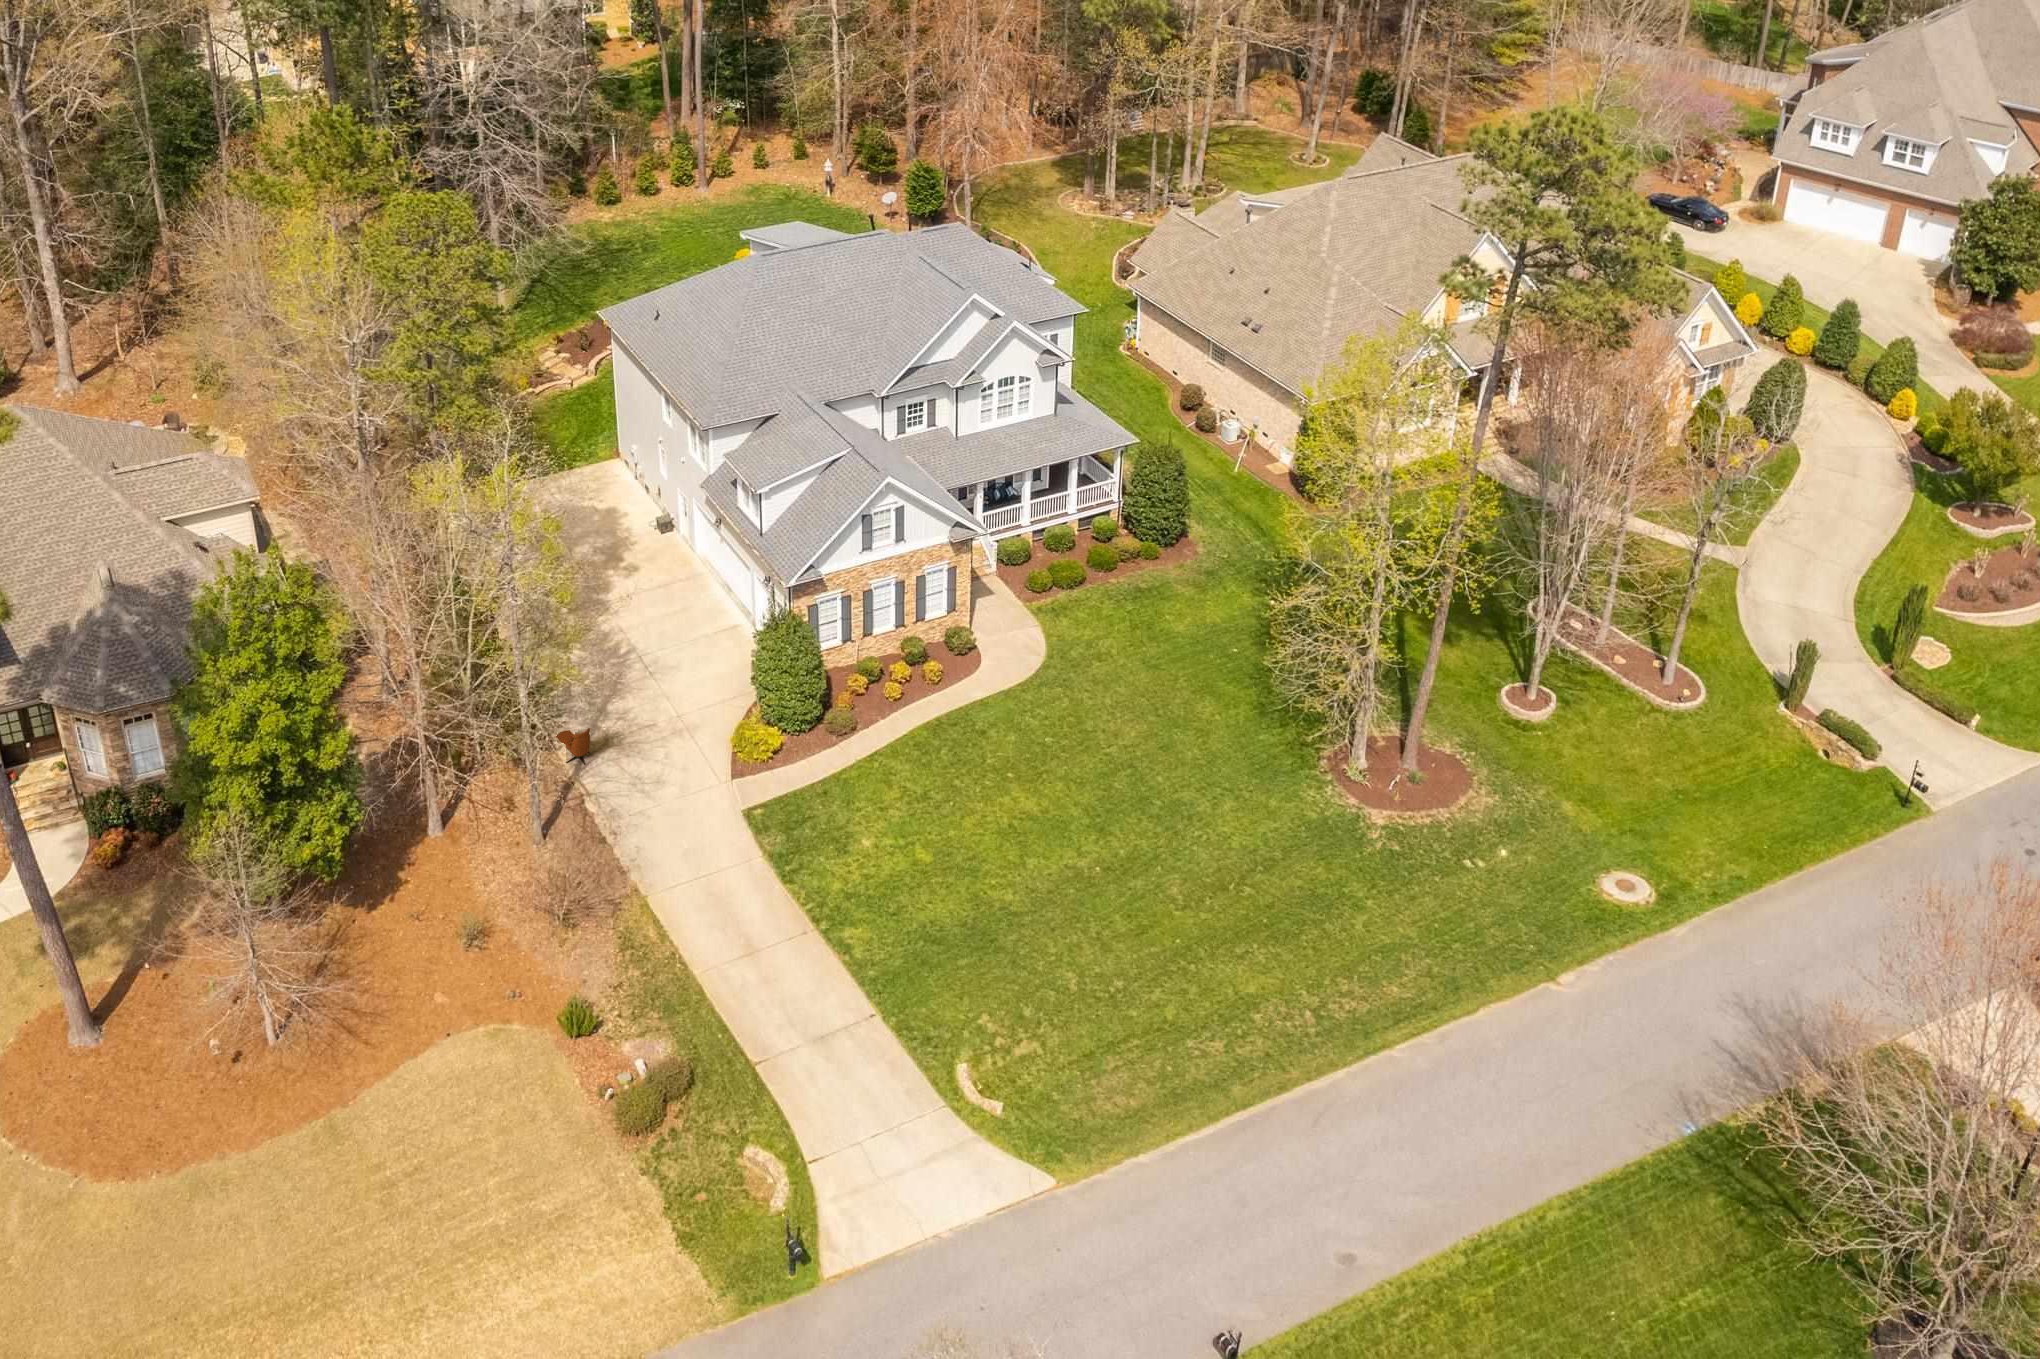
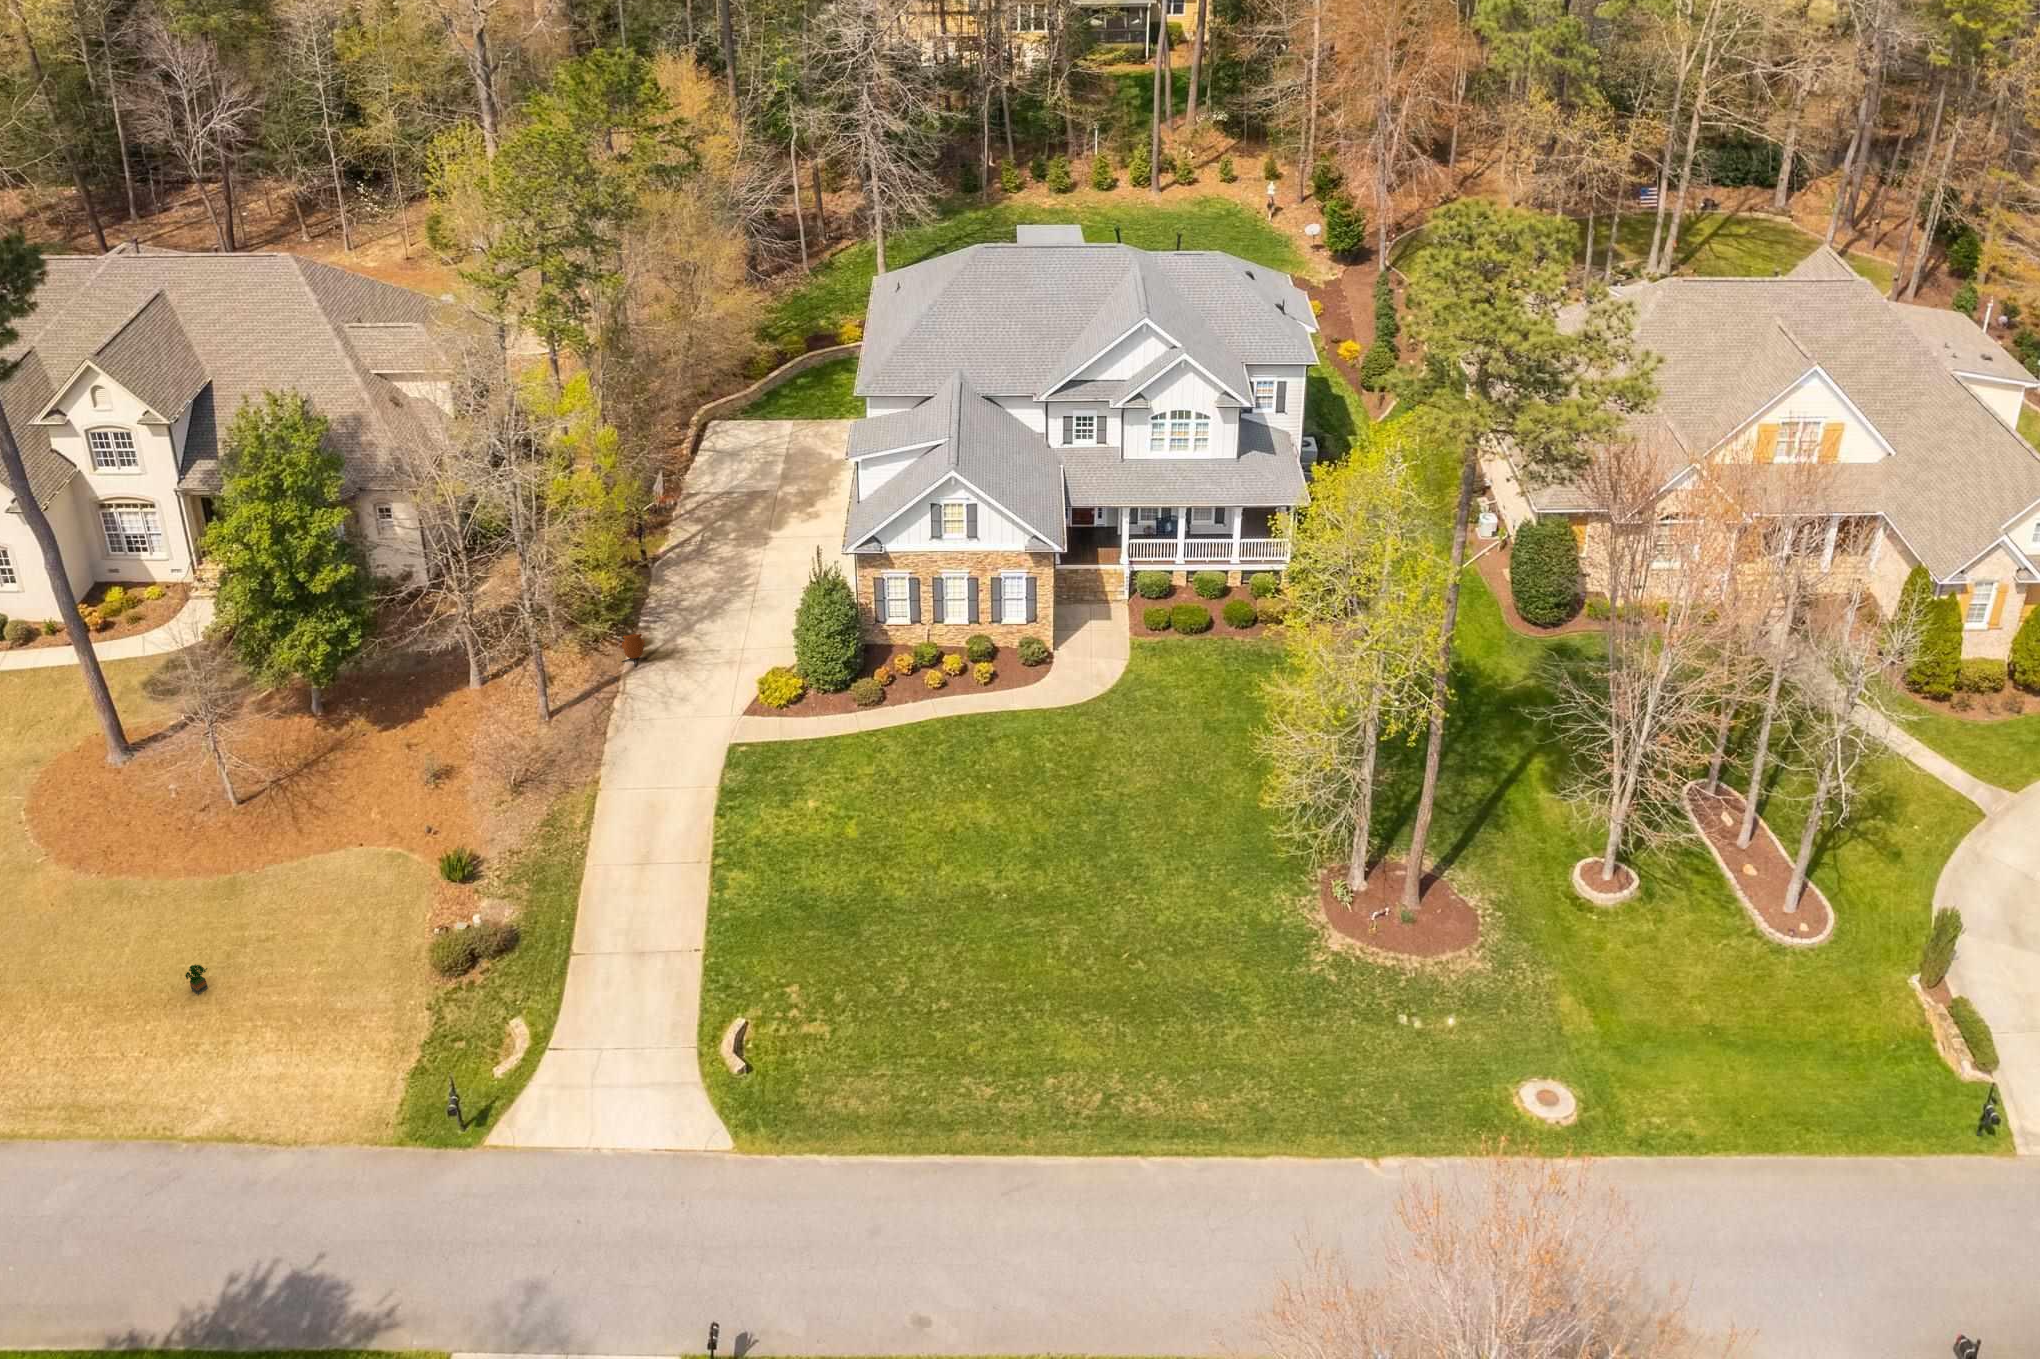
potted tree: none [375,1217,398,1251] -> present [185,964,208,995]

